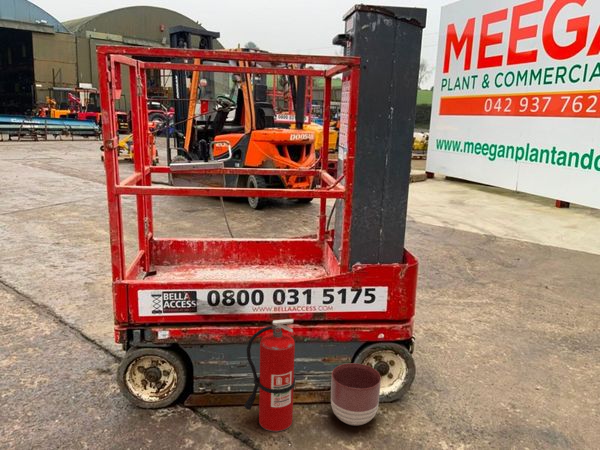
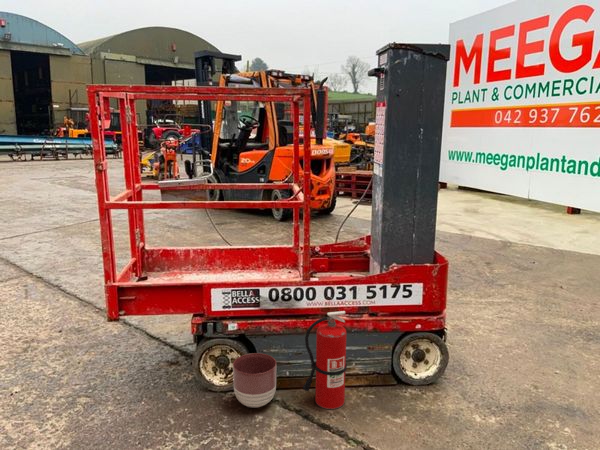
planter: present [331,363,381,425] -> present [233,353,276,407]

